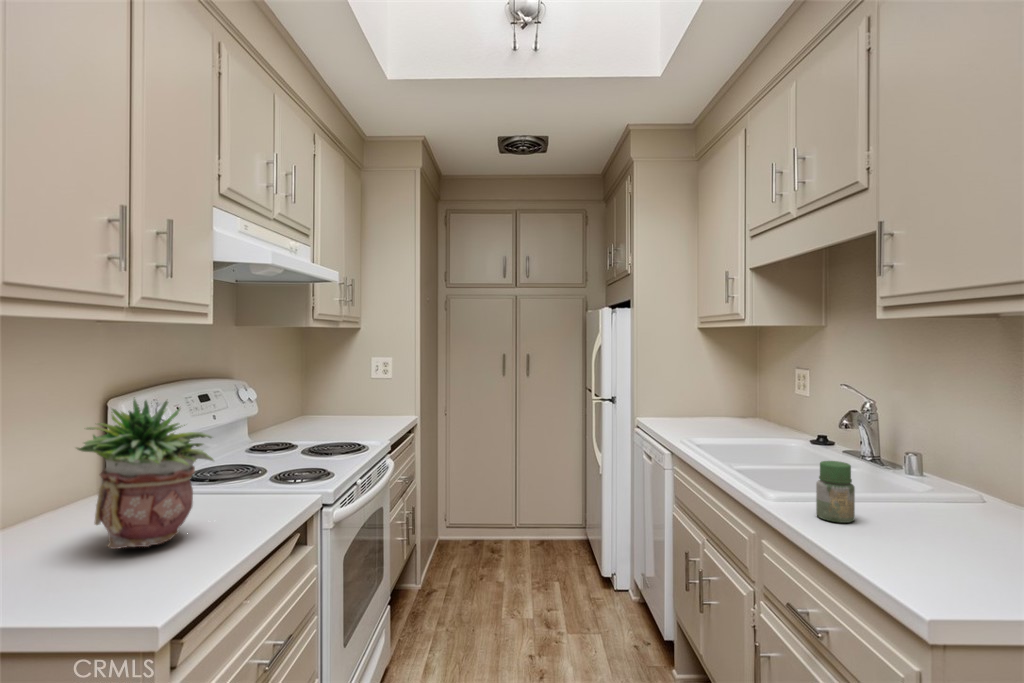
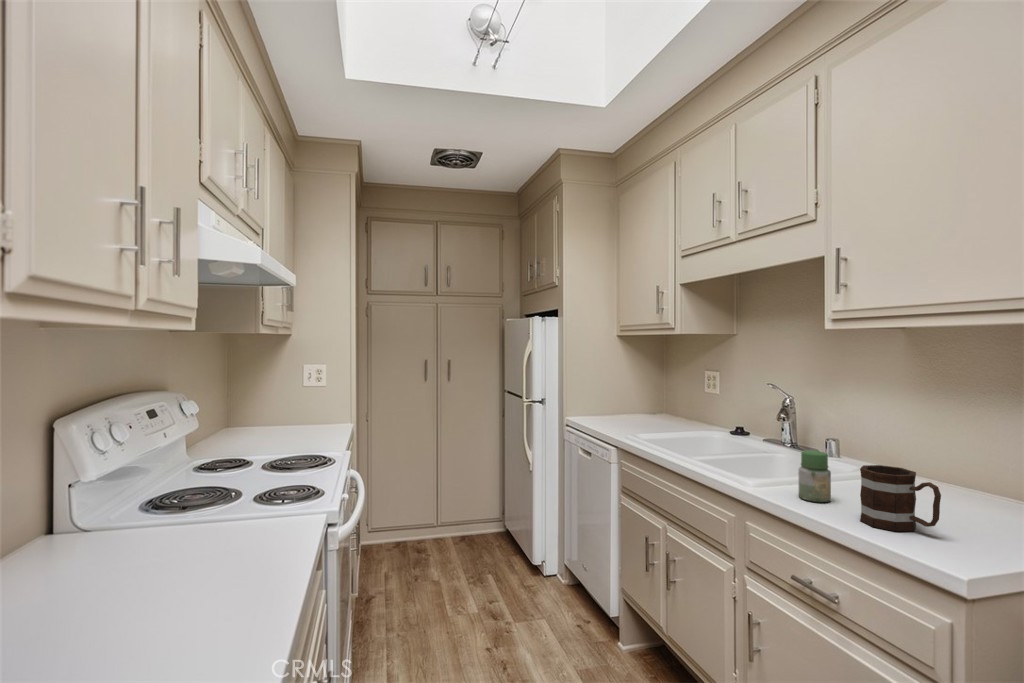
potted plant: present [77,399,214,549] -> none [86,418,251,601]
mug: none [868,481,958,563] -> present [860,465,941,531]

